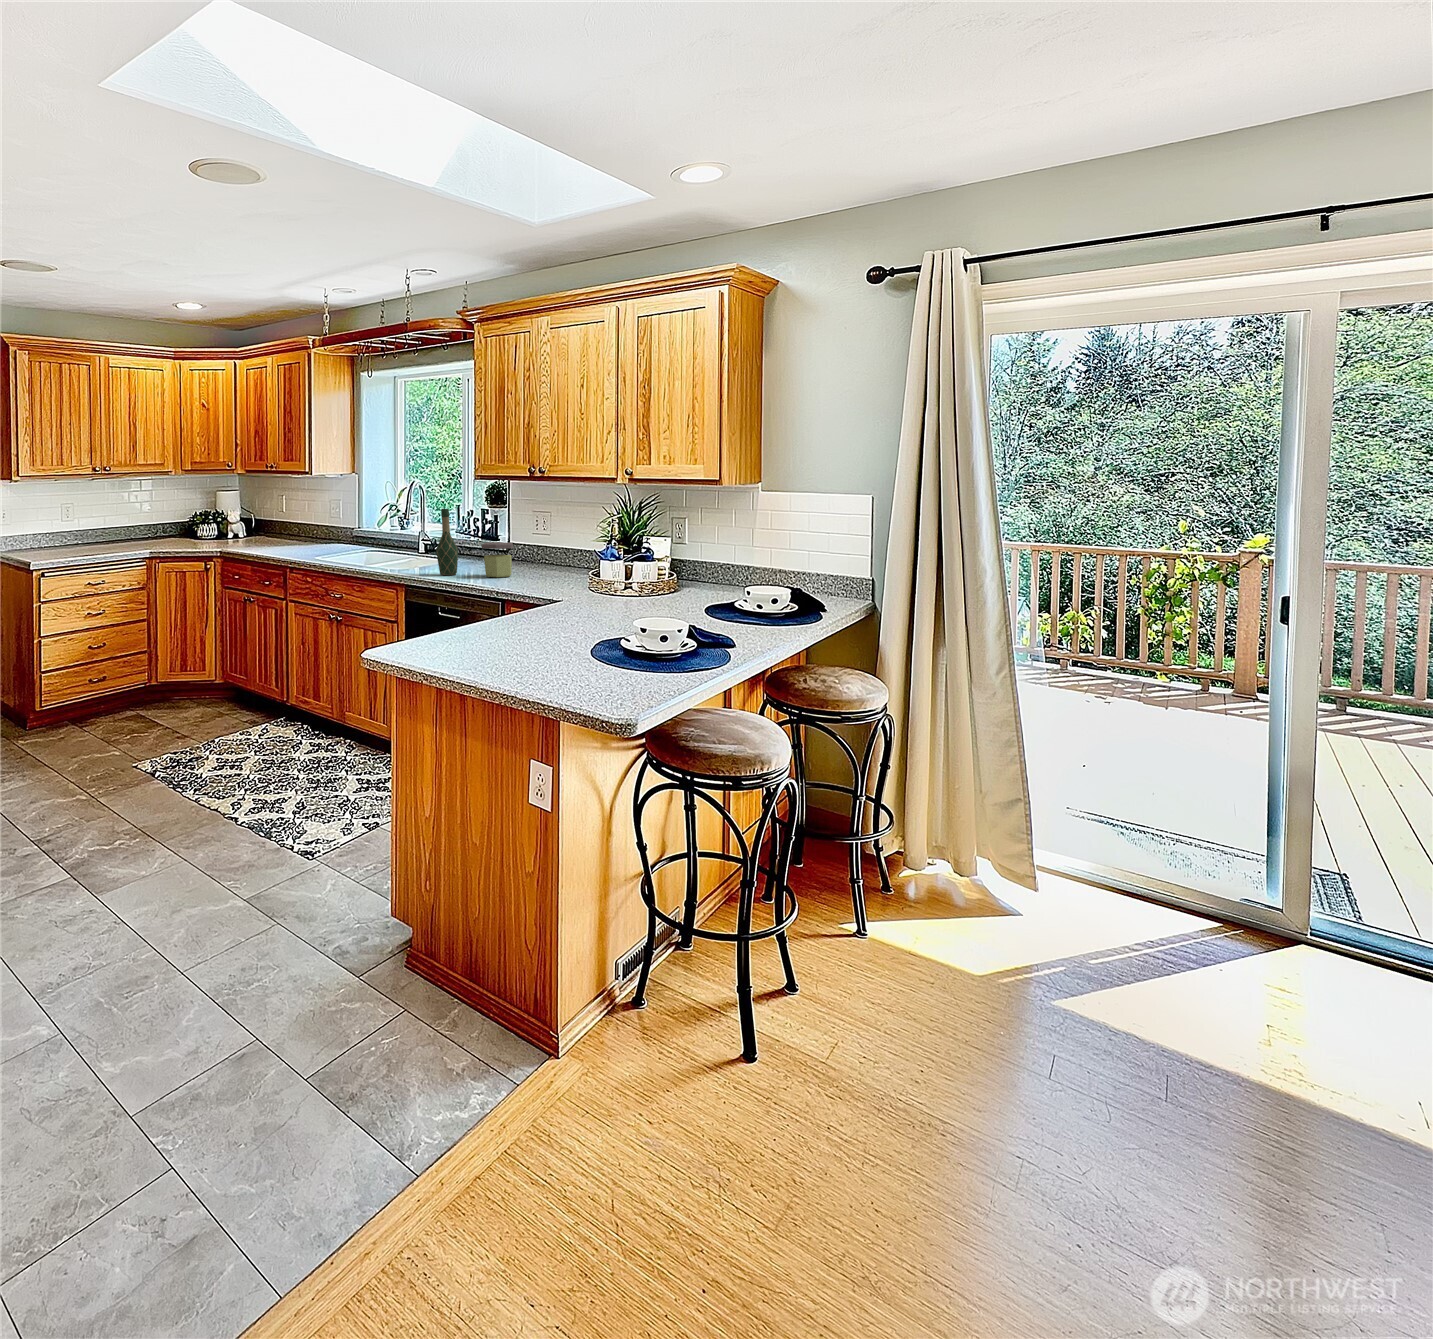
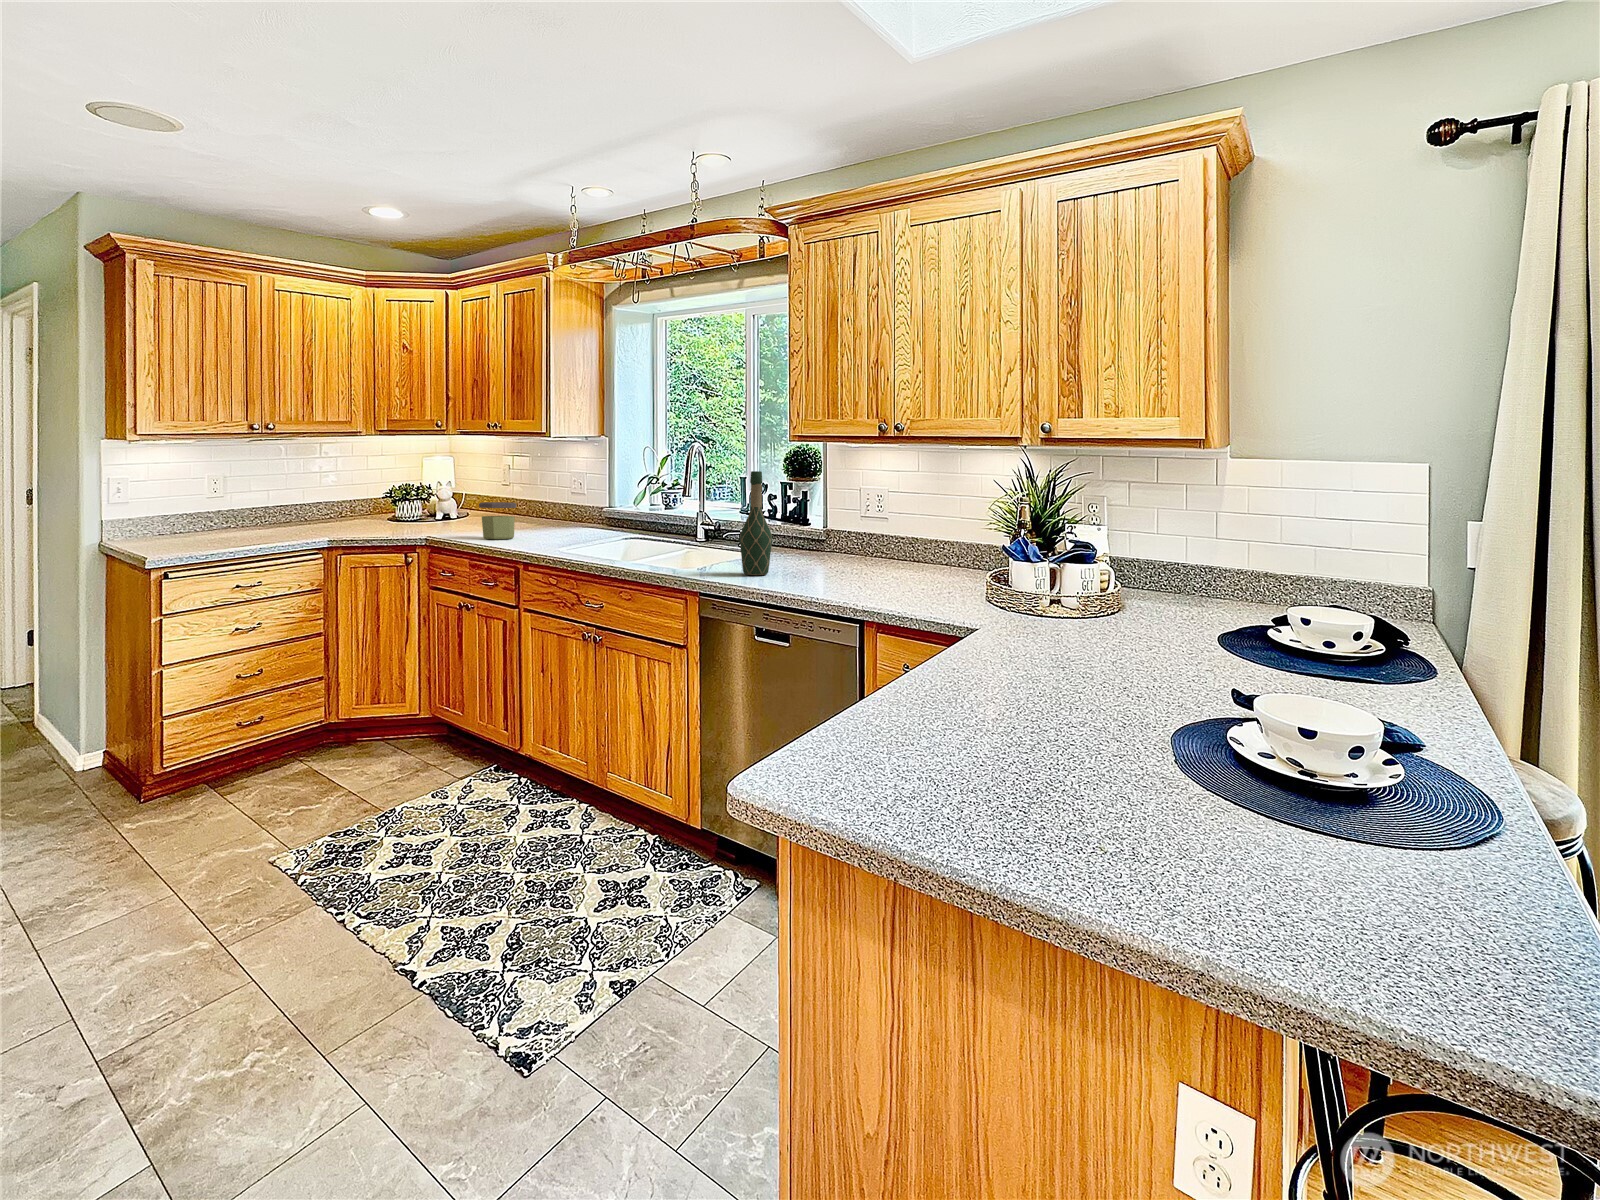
jar: present [482,542,513,577] -> present [479,502,516,539]

